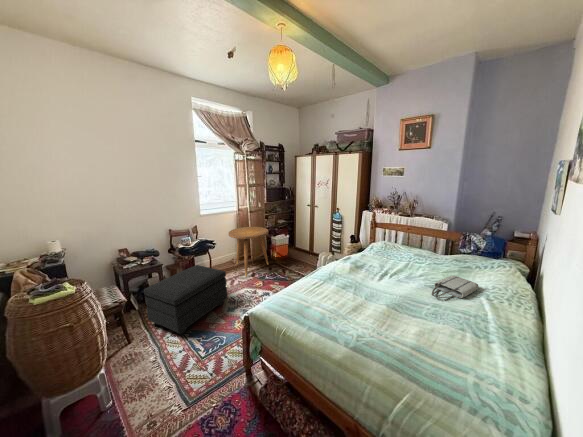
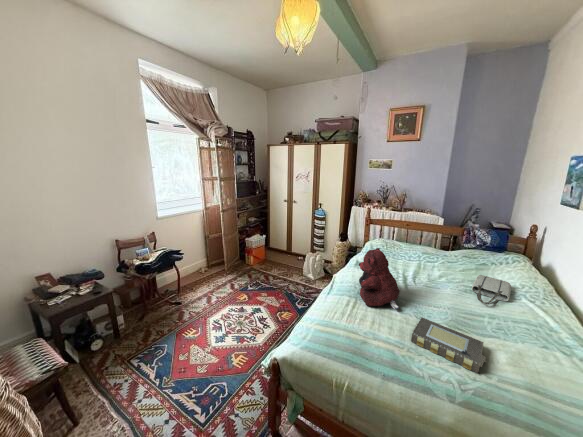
side table: present [228,227,269,277] -> none [197,228,248,291]
teddy bear: none [323,241,357,292] -> present [359,248,400,309]
footstool: present [144,265,228,335] -> none [92,286,212,392]
book: none [343,297,400,337] -> present [411,318,486,373]

